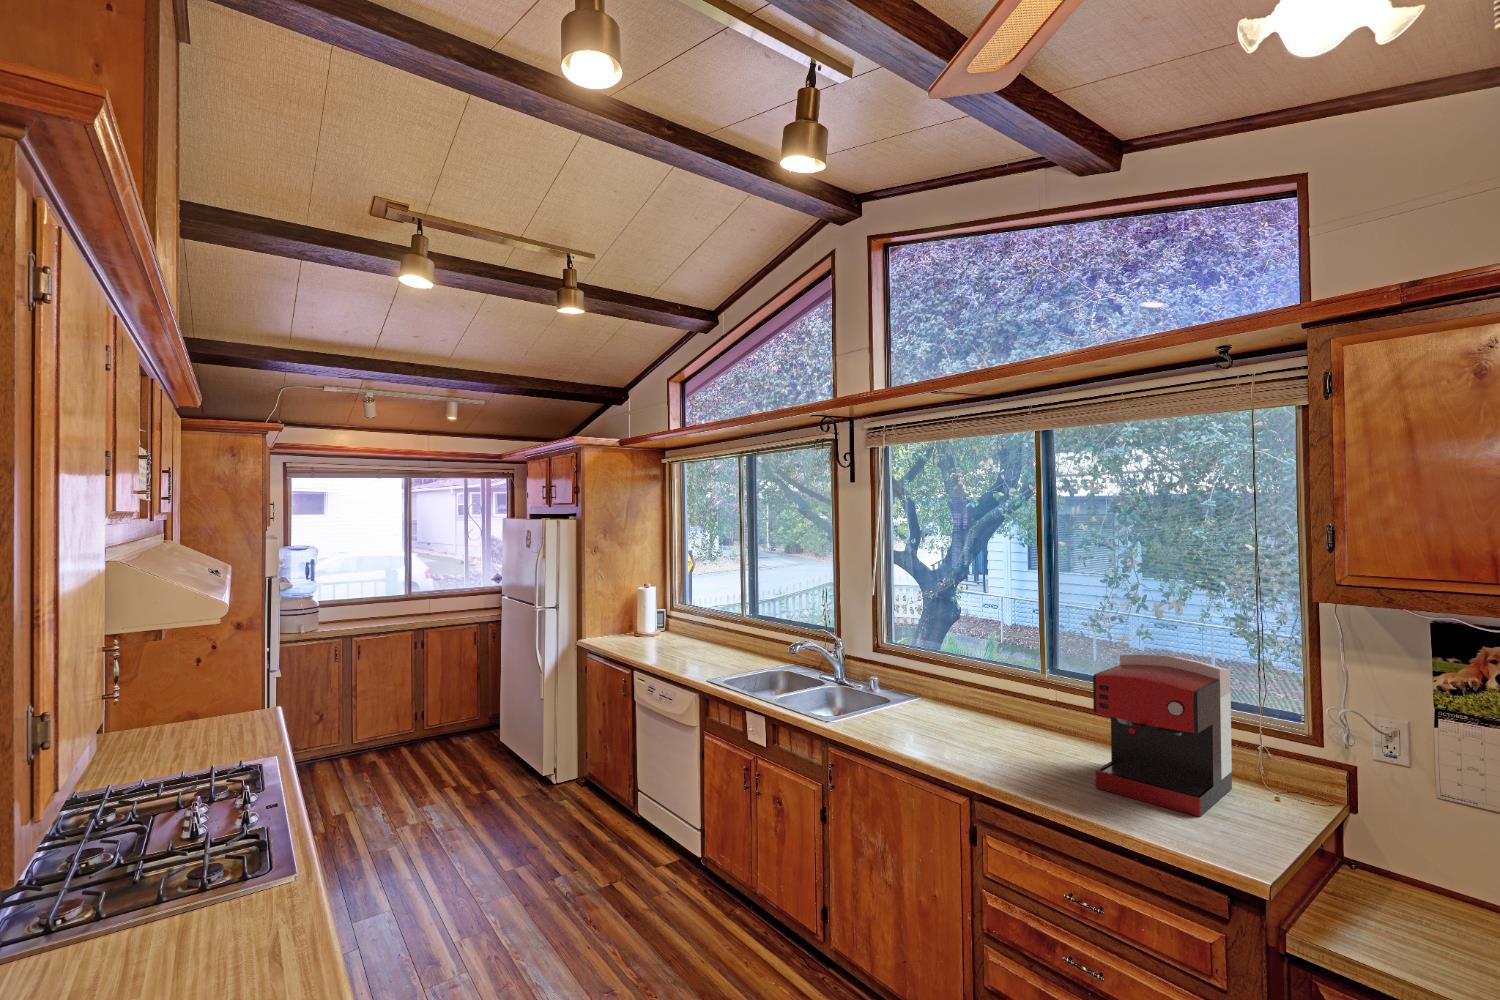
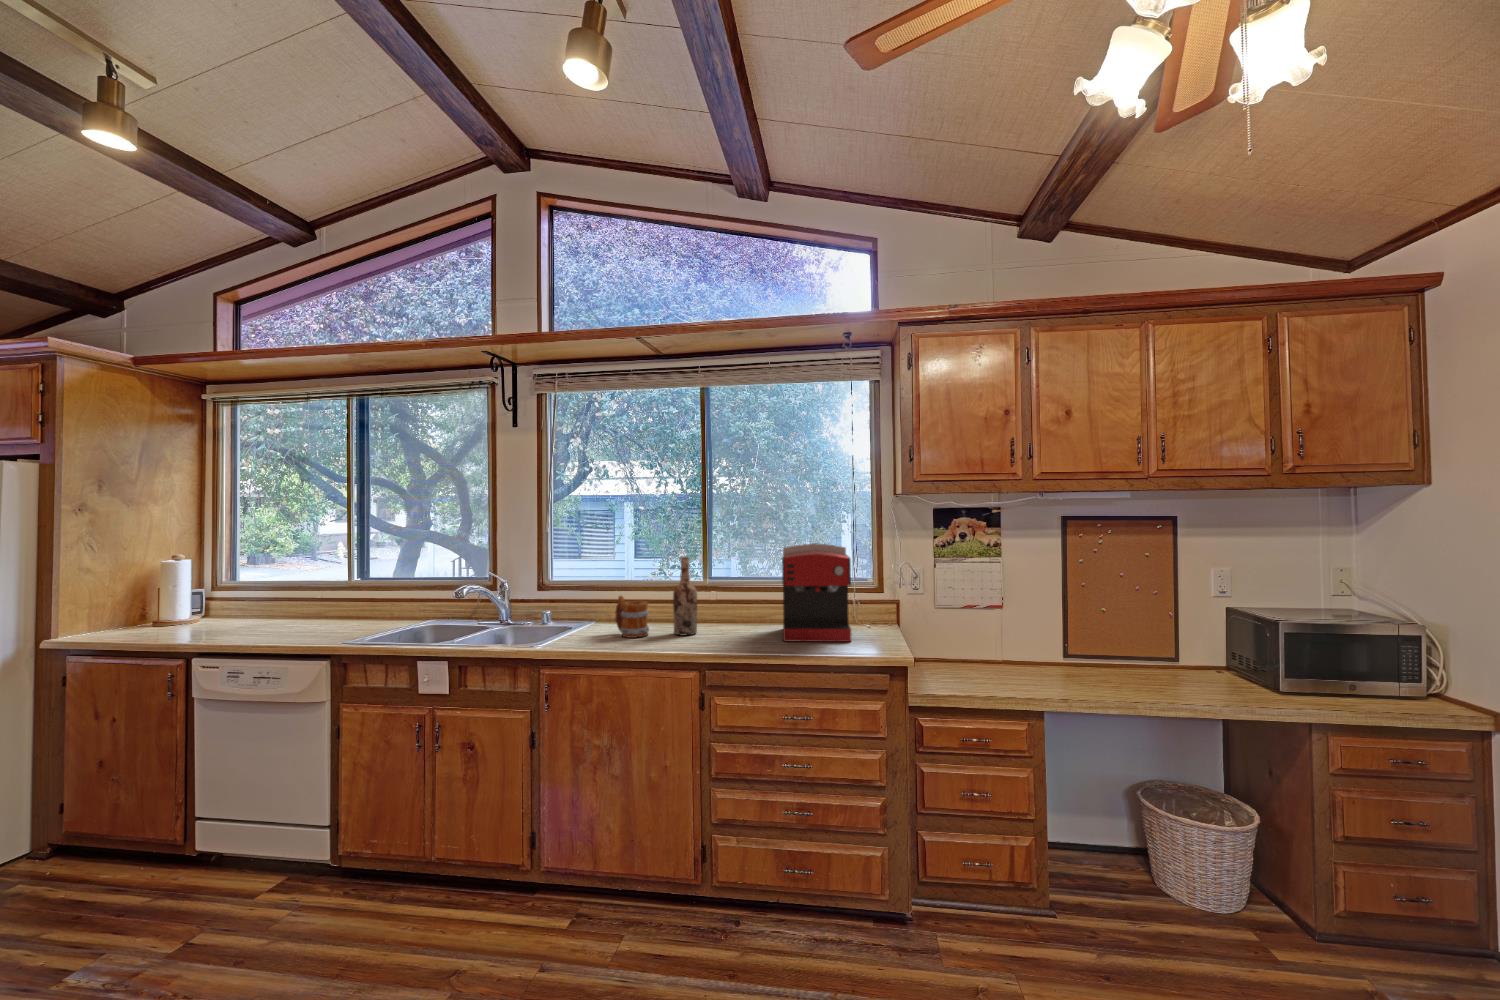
wine bottle: none [977,648,1007,745] -> present [673,557,697,636]
mug: none [918,681,953,735] -> present [615,596,649,638]

